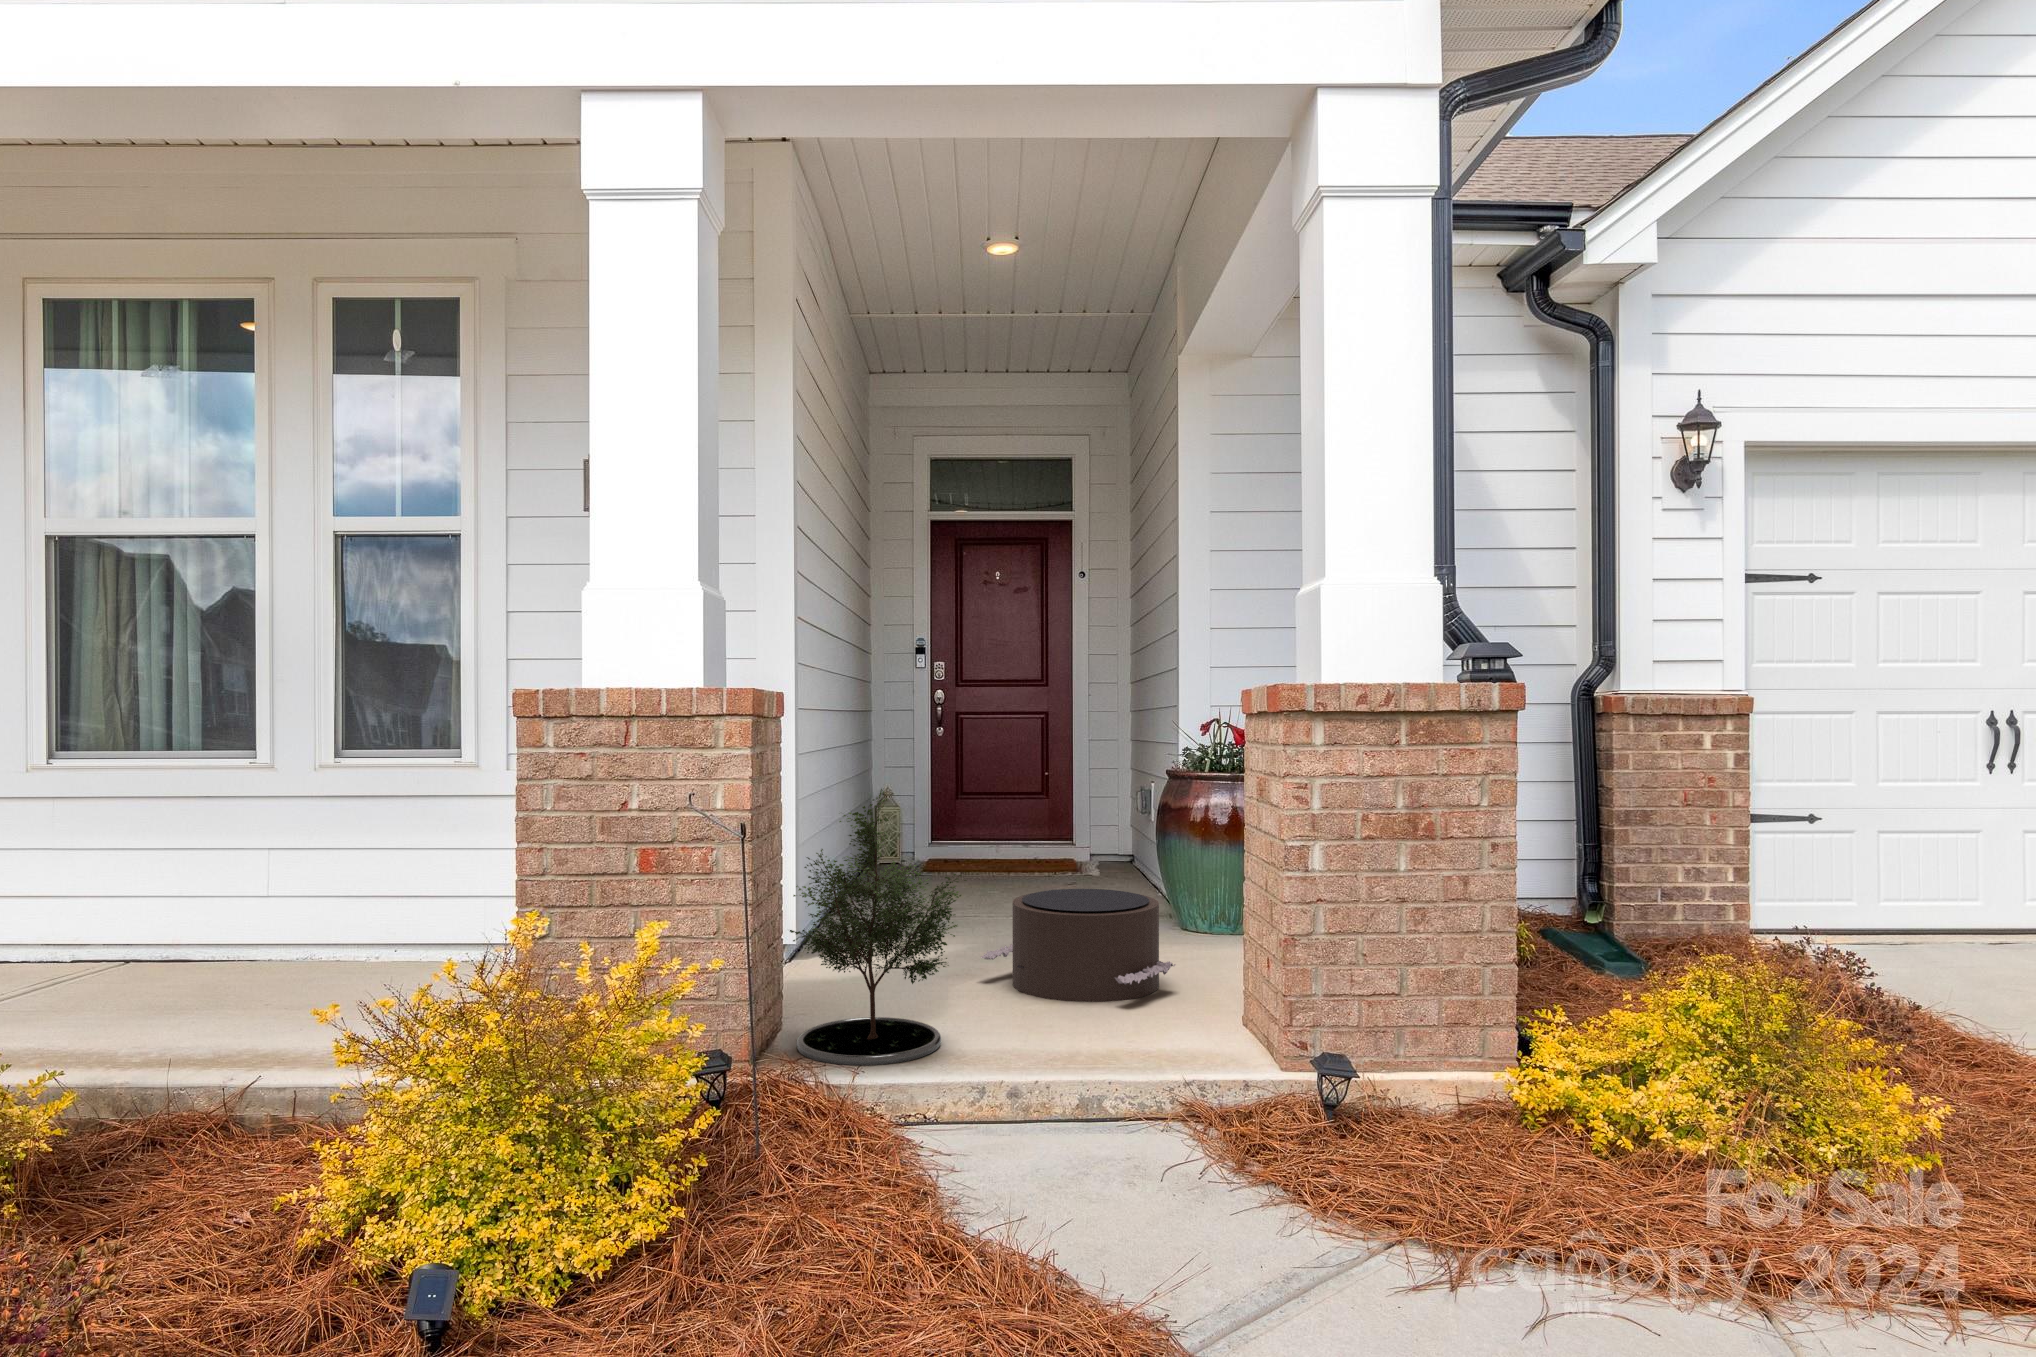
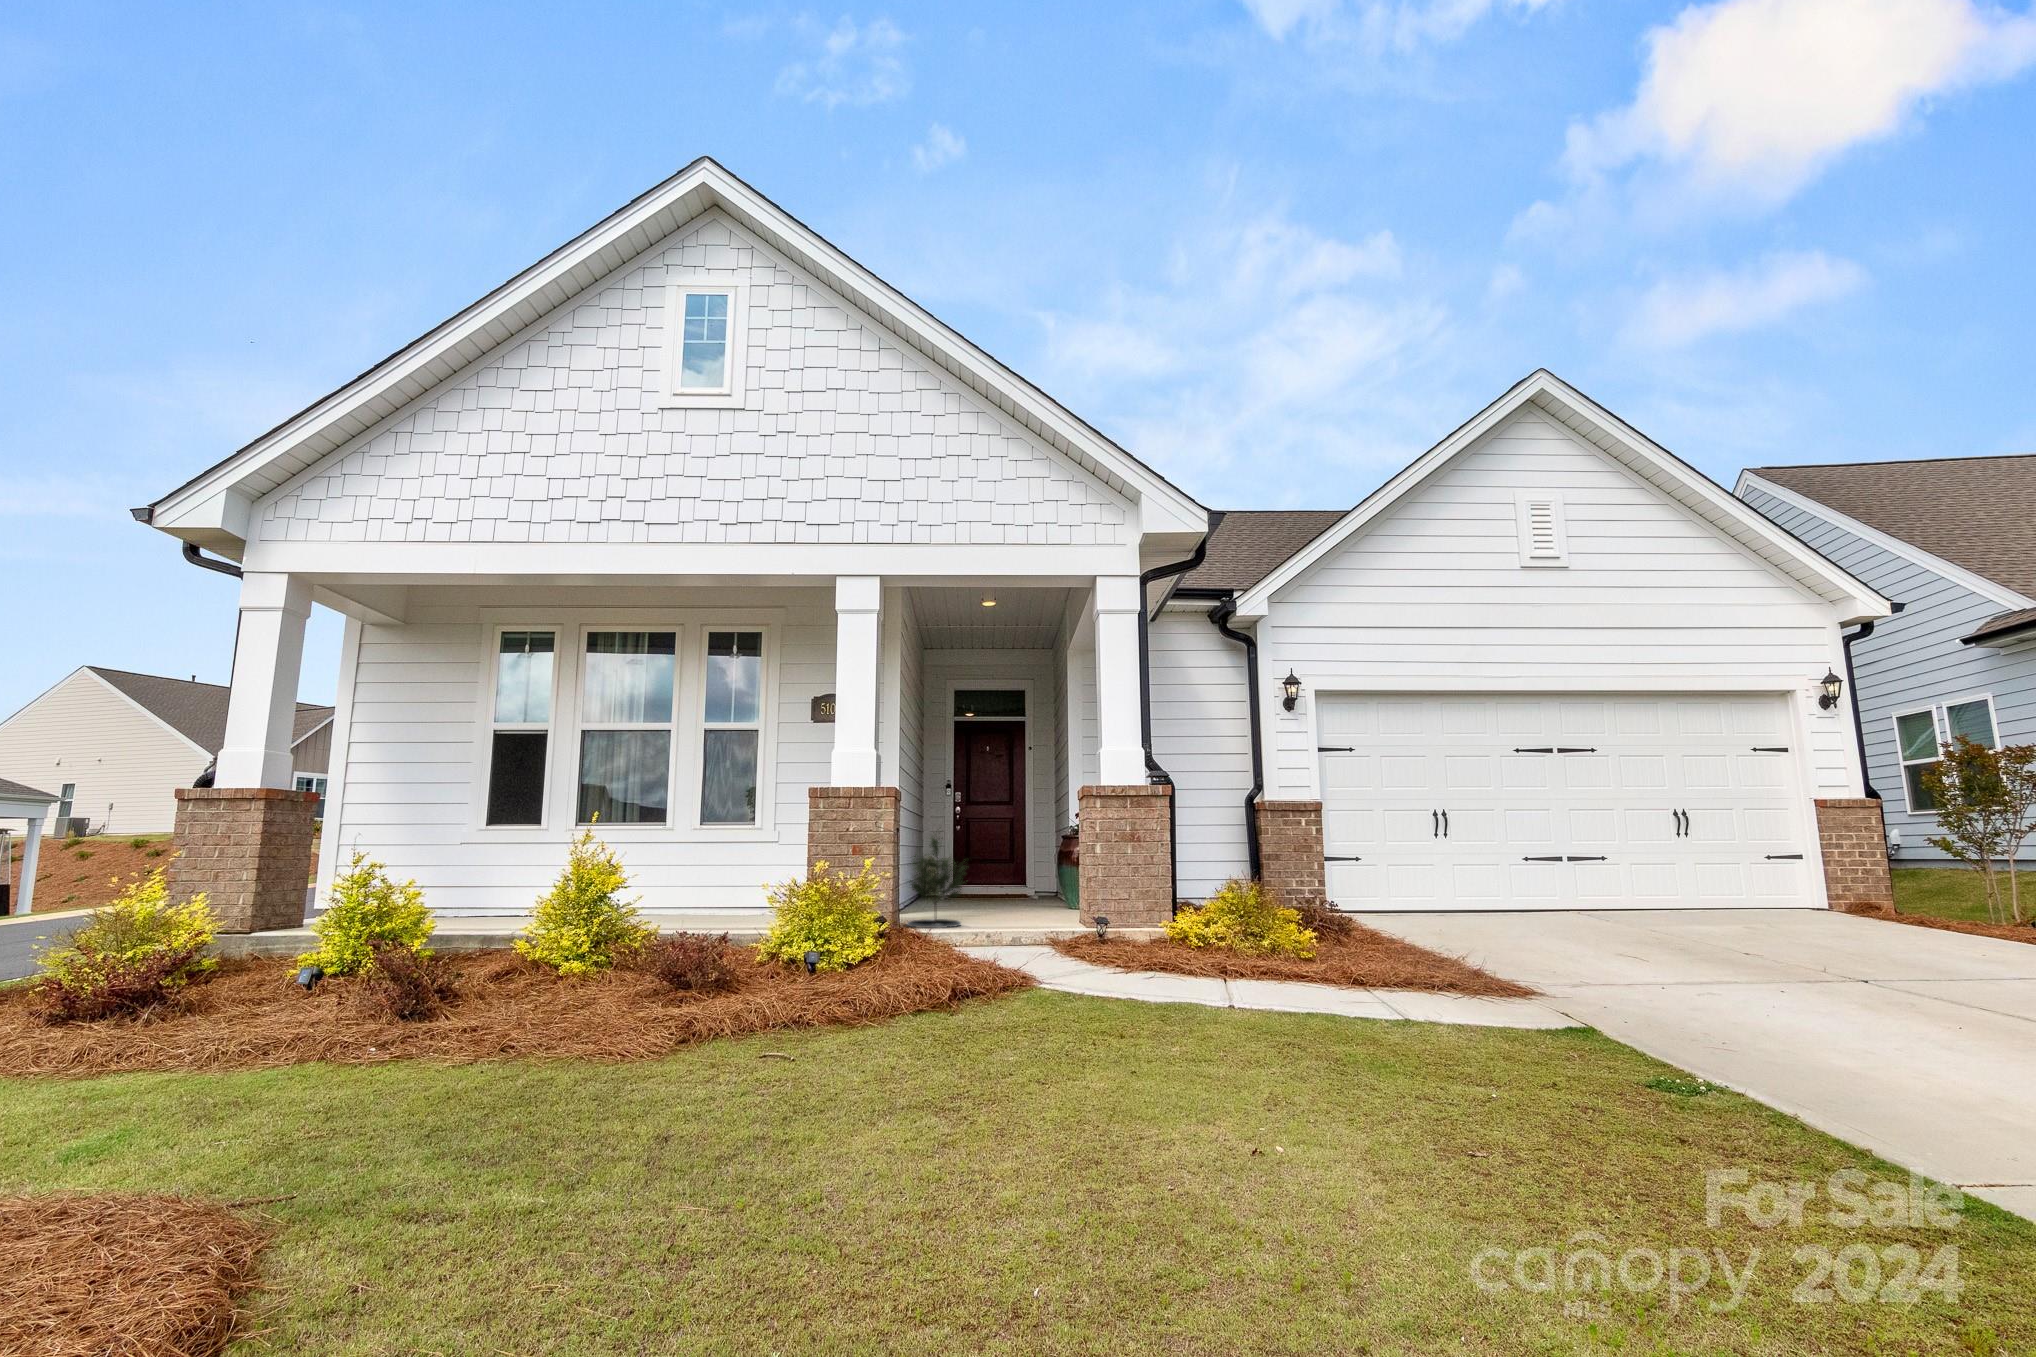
pouf: present [981,889,1176,1002] -> none [976,881,1057,920]

